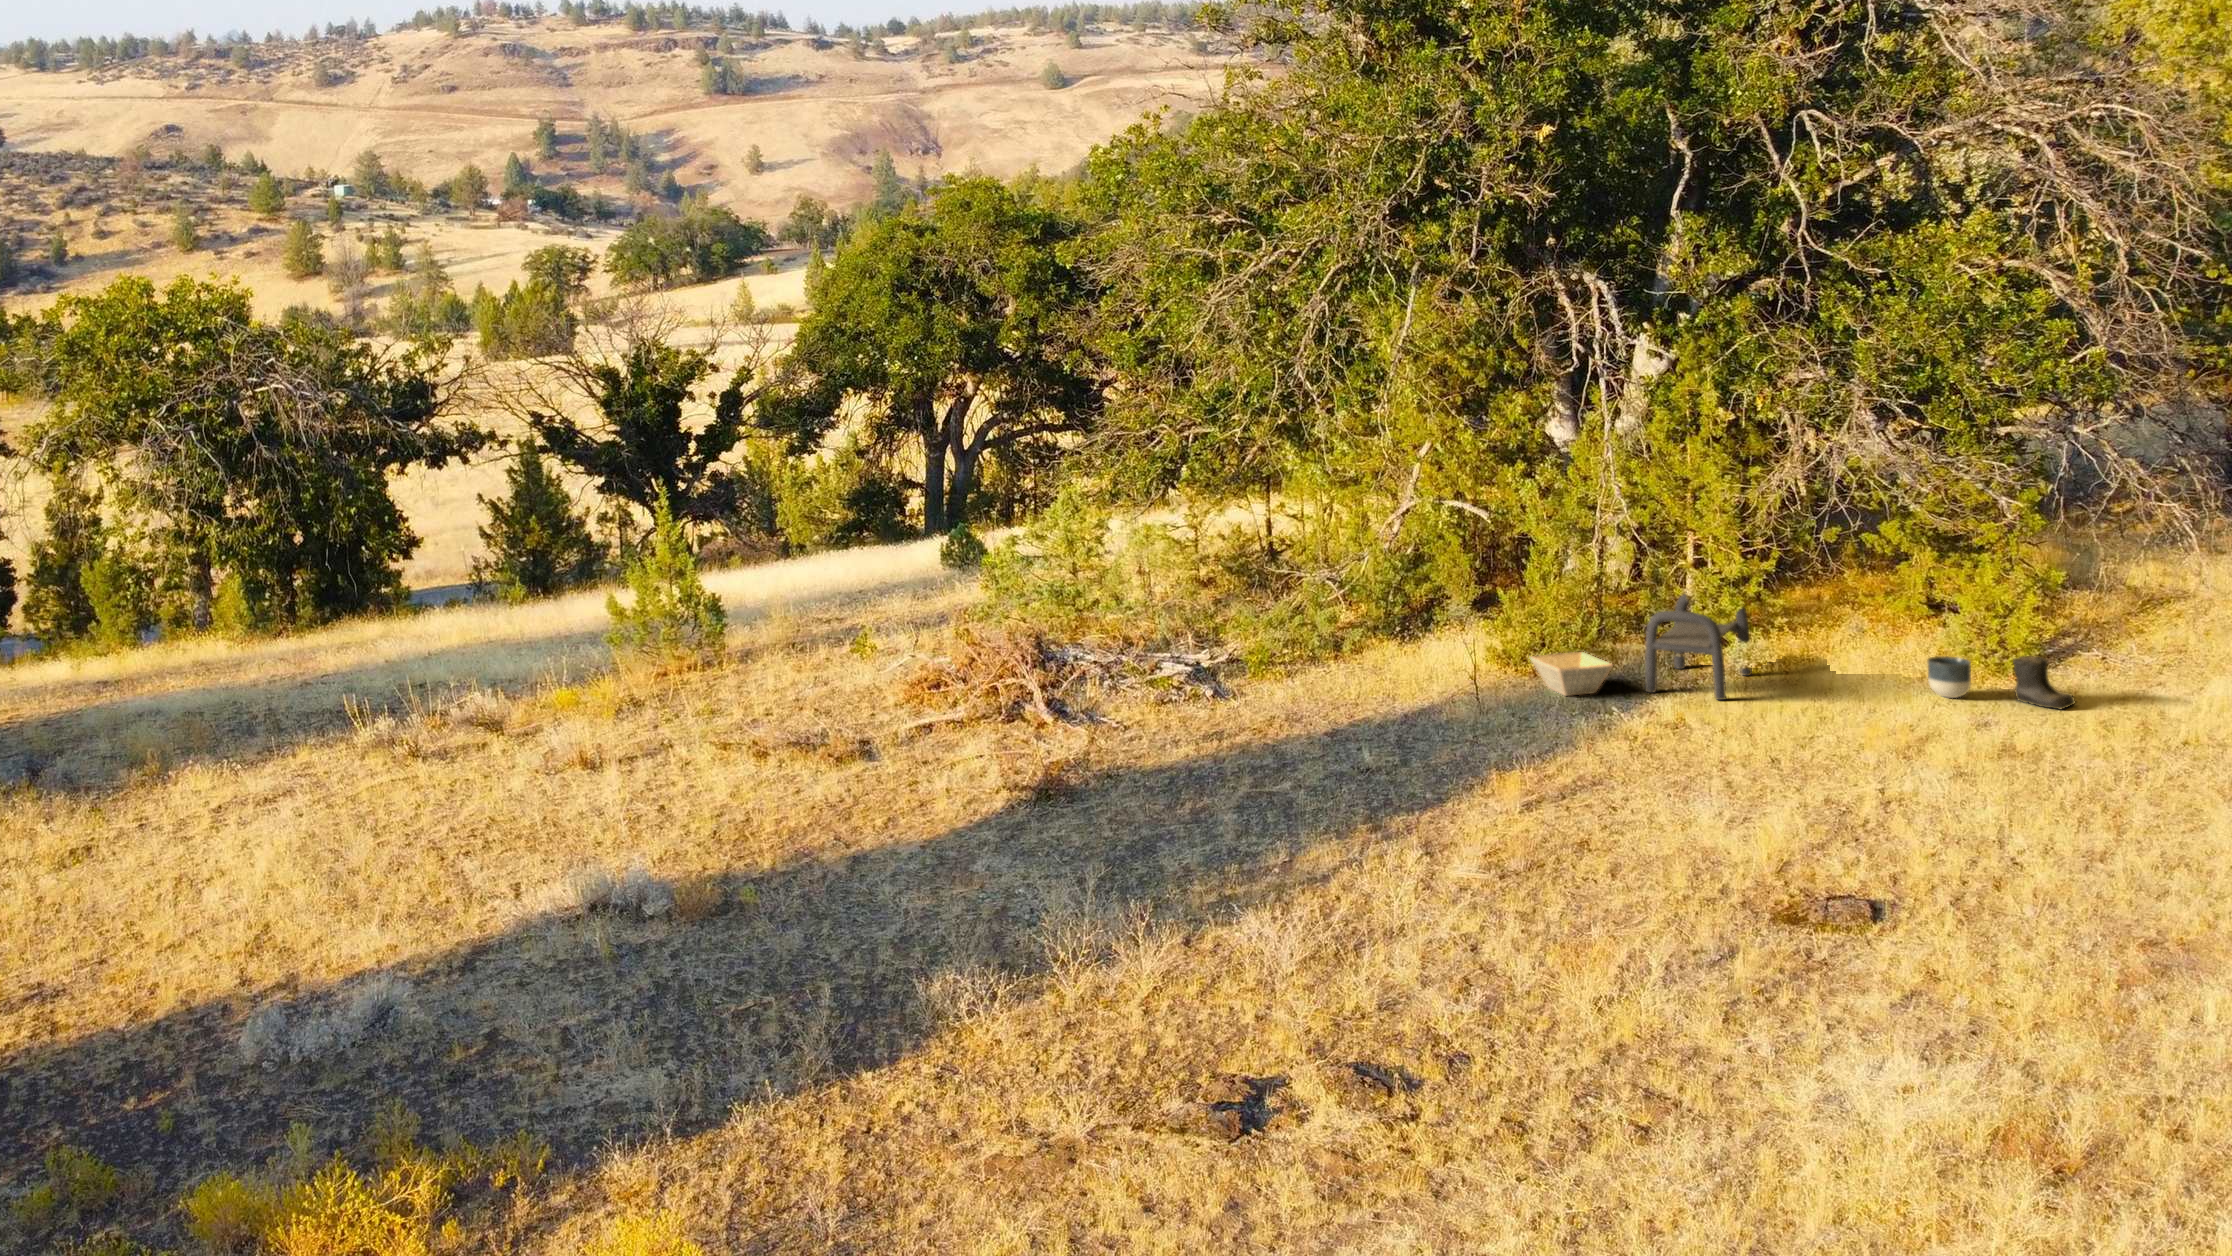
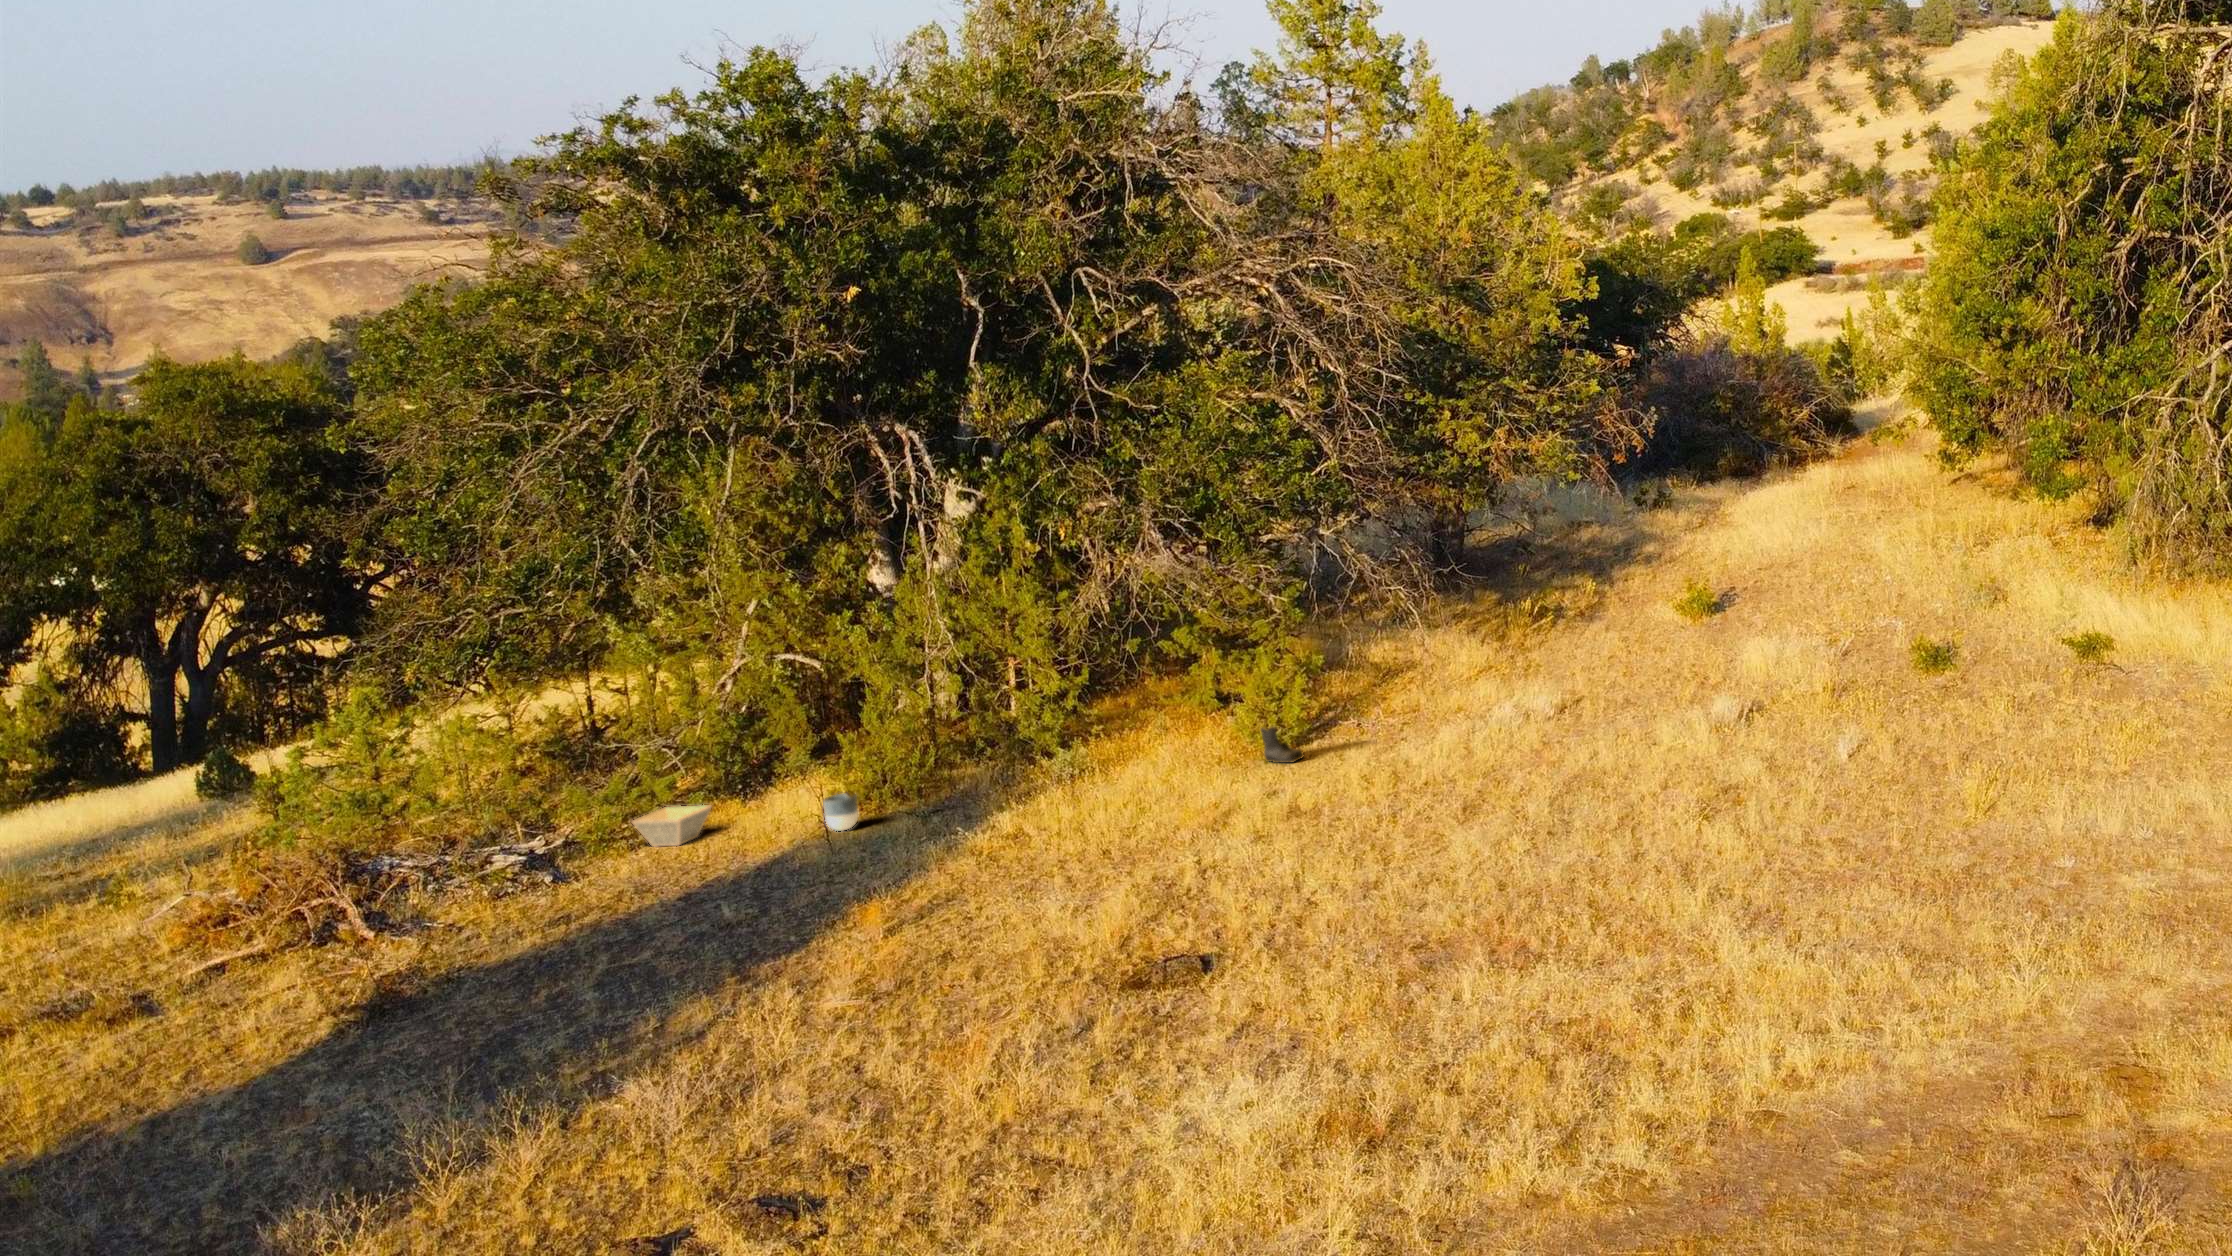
bench: present [1645,592,1752,700] -> none [975,708,1071,808]
basket: present [1530,652,1613,696] -> present [632,805,711,847]
planter: present [1928,656,1971,698] -> present [823,794,859,831]

